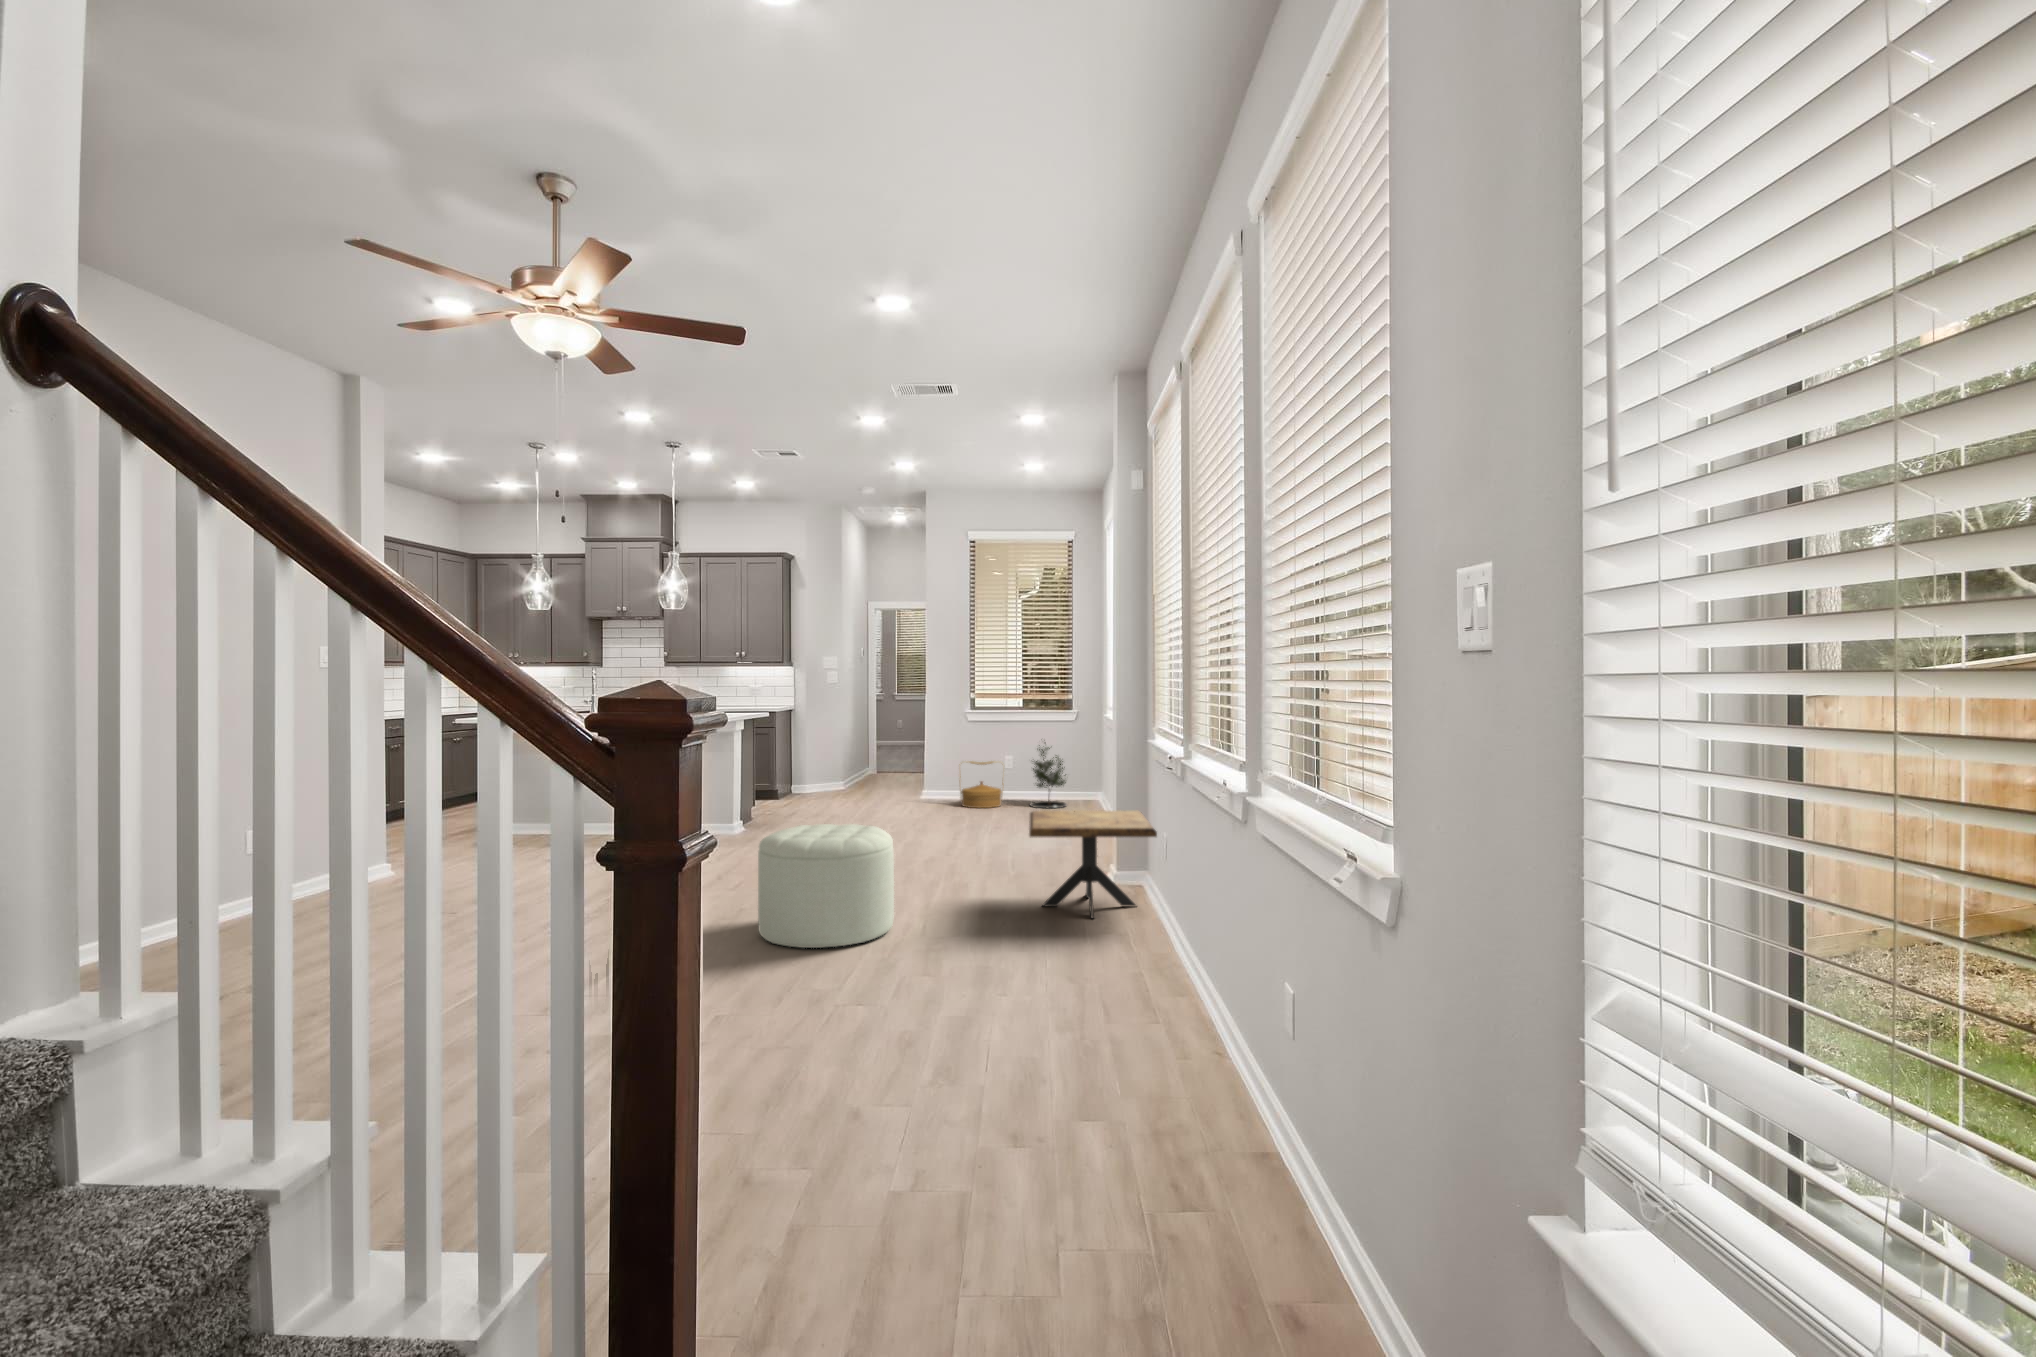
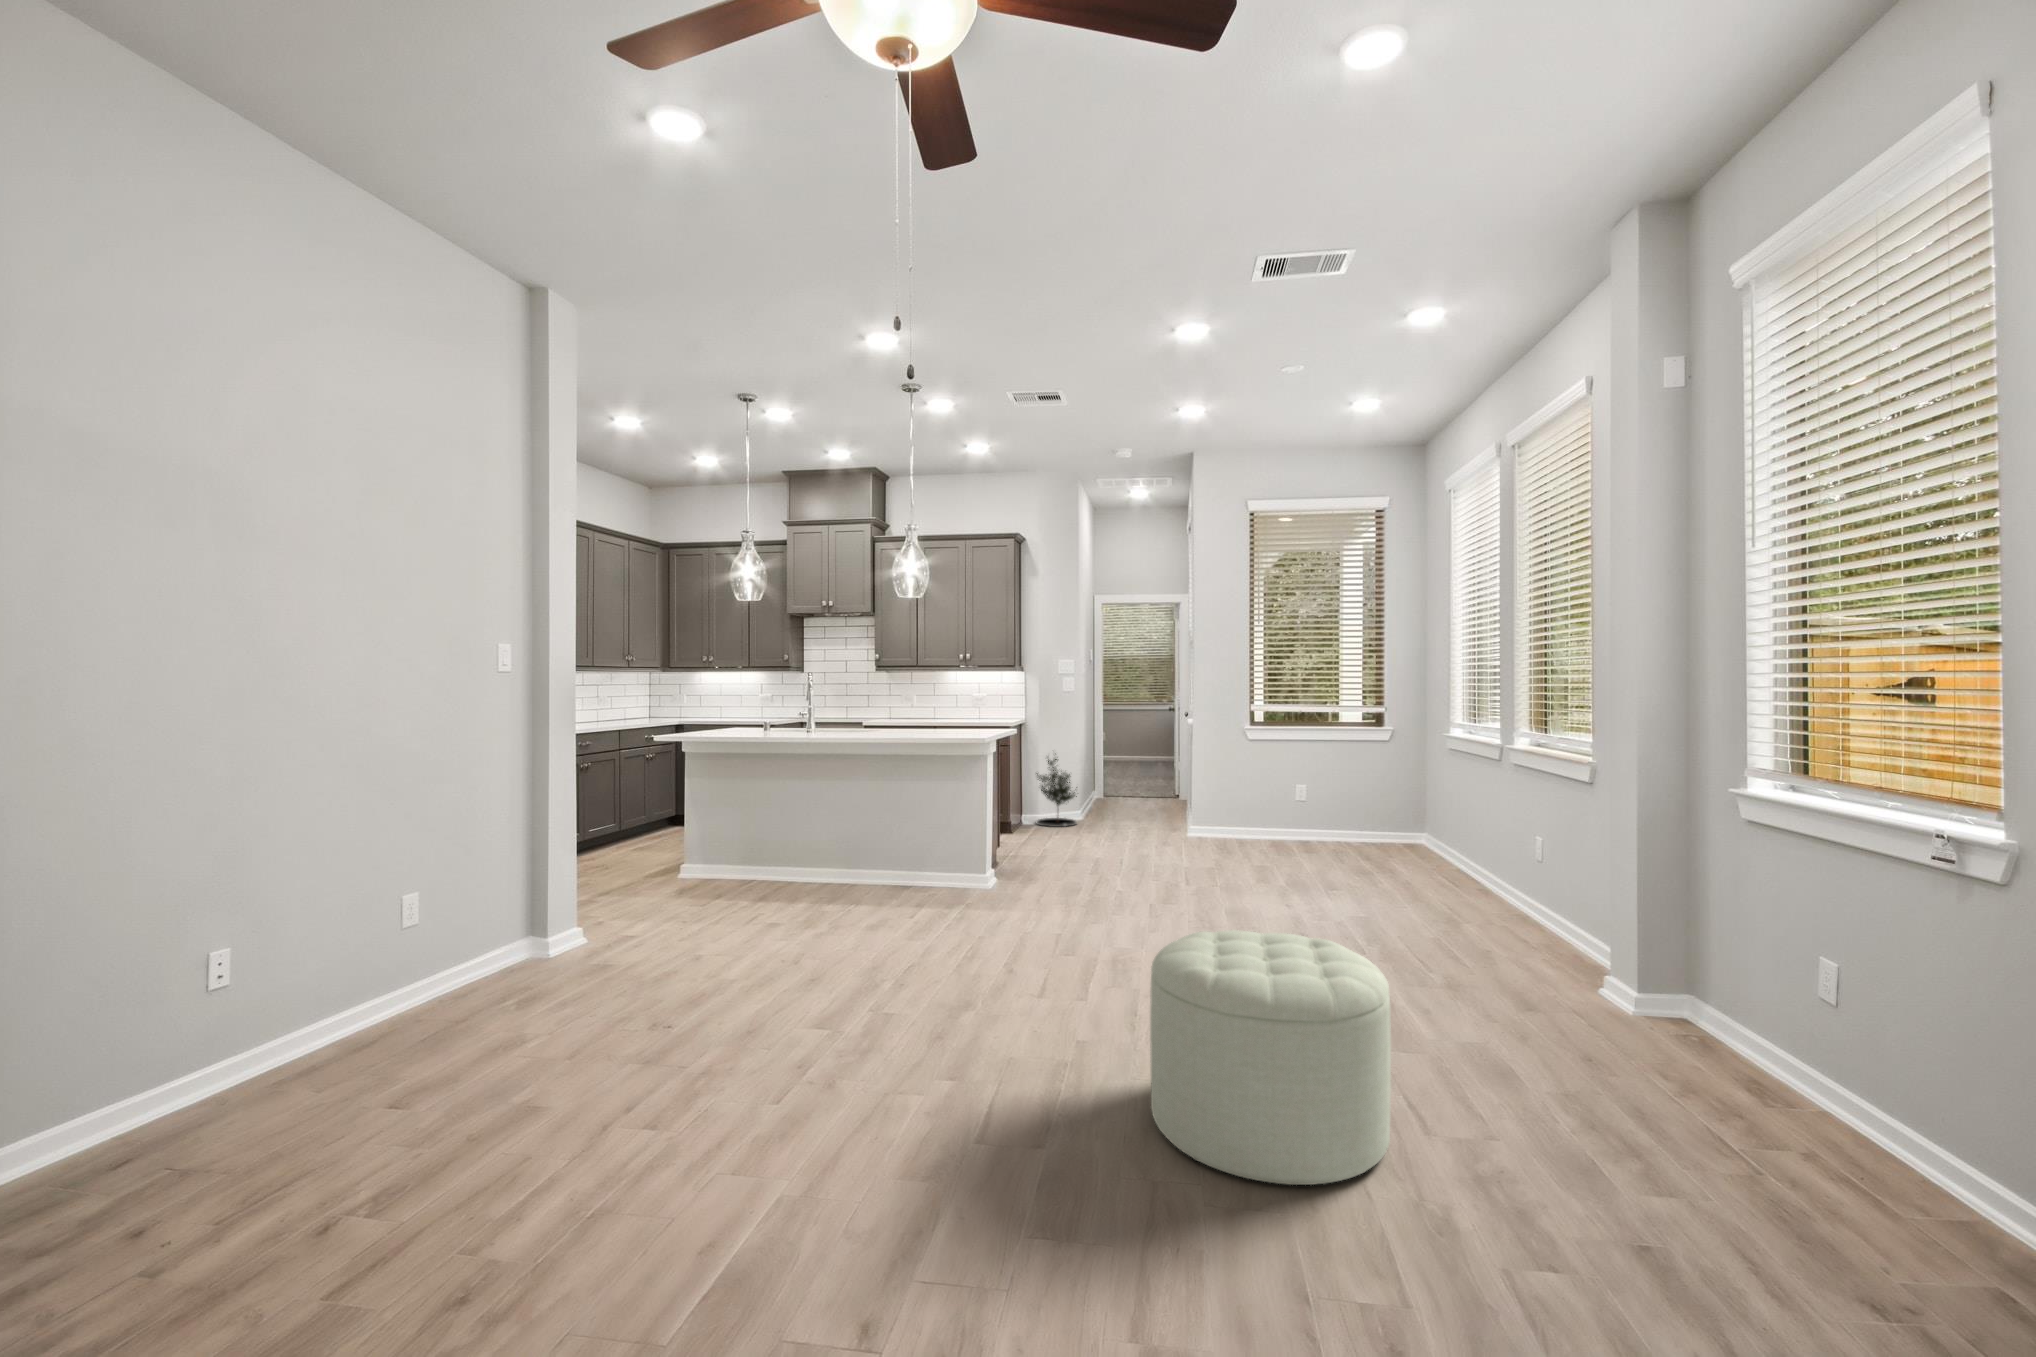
potted tree: present [1030,742,1067,808] -> present [1036,759,1077,827]
woven basket: present [960,761,1003,808] -> none [1242,790,1302,853]
side table: present [1029,811,1157,919] -> none [1527,904,1881,1125]

